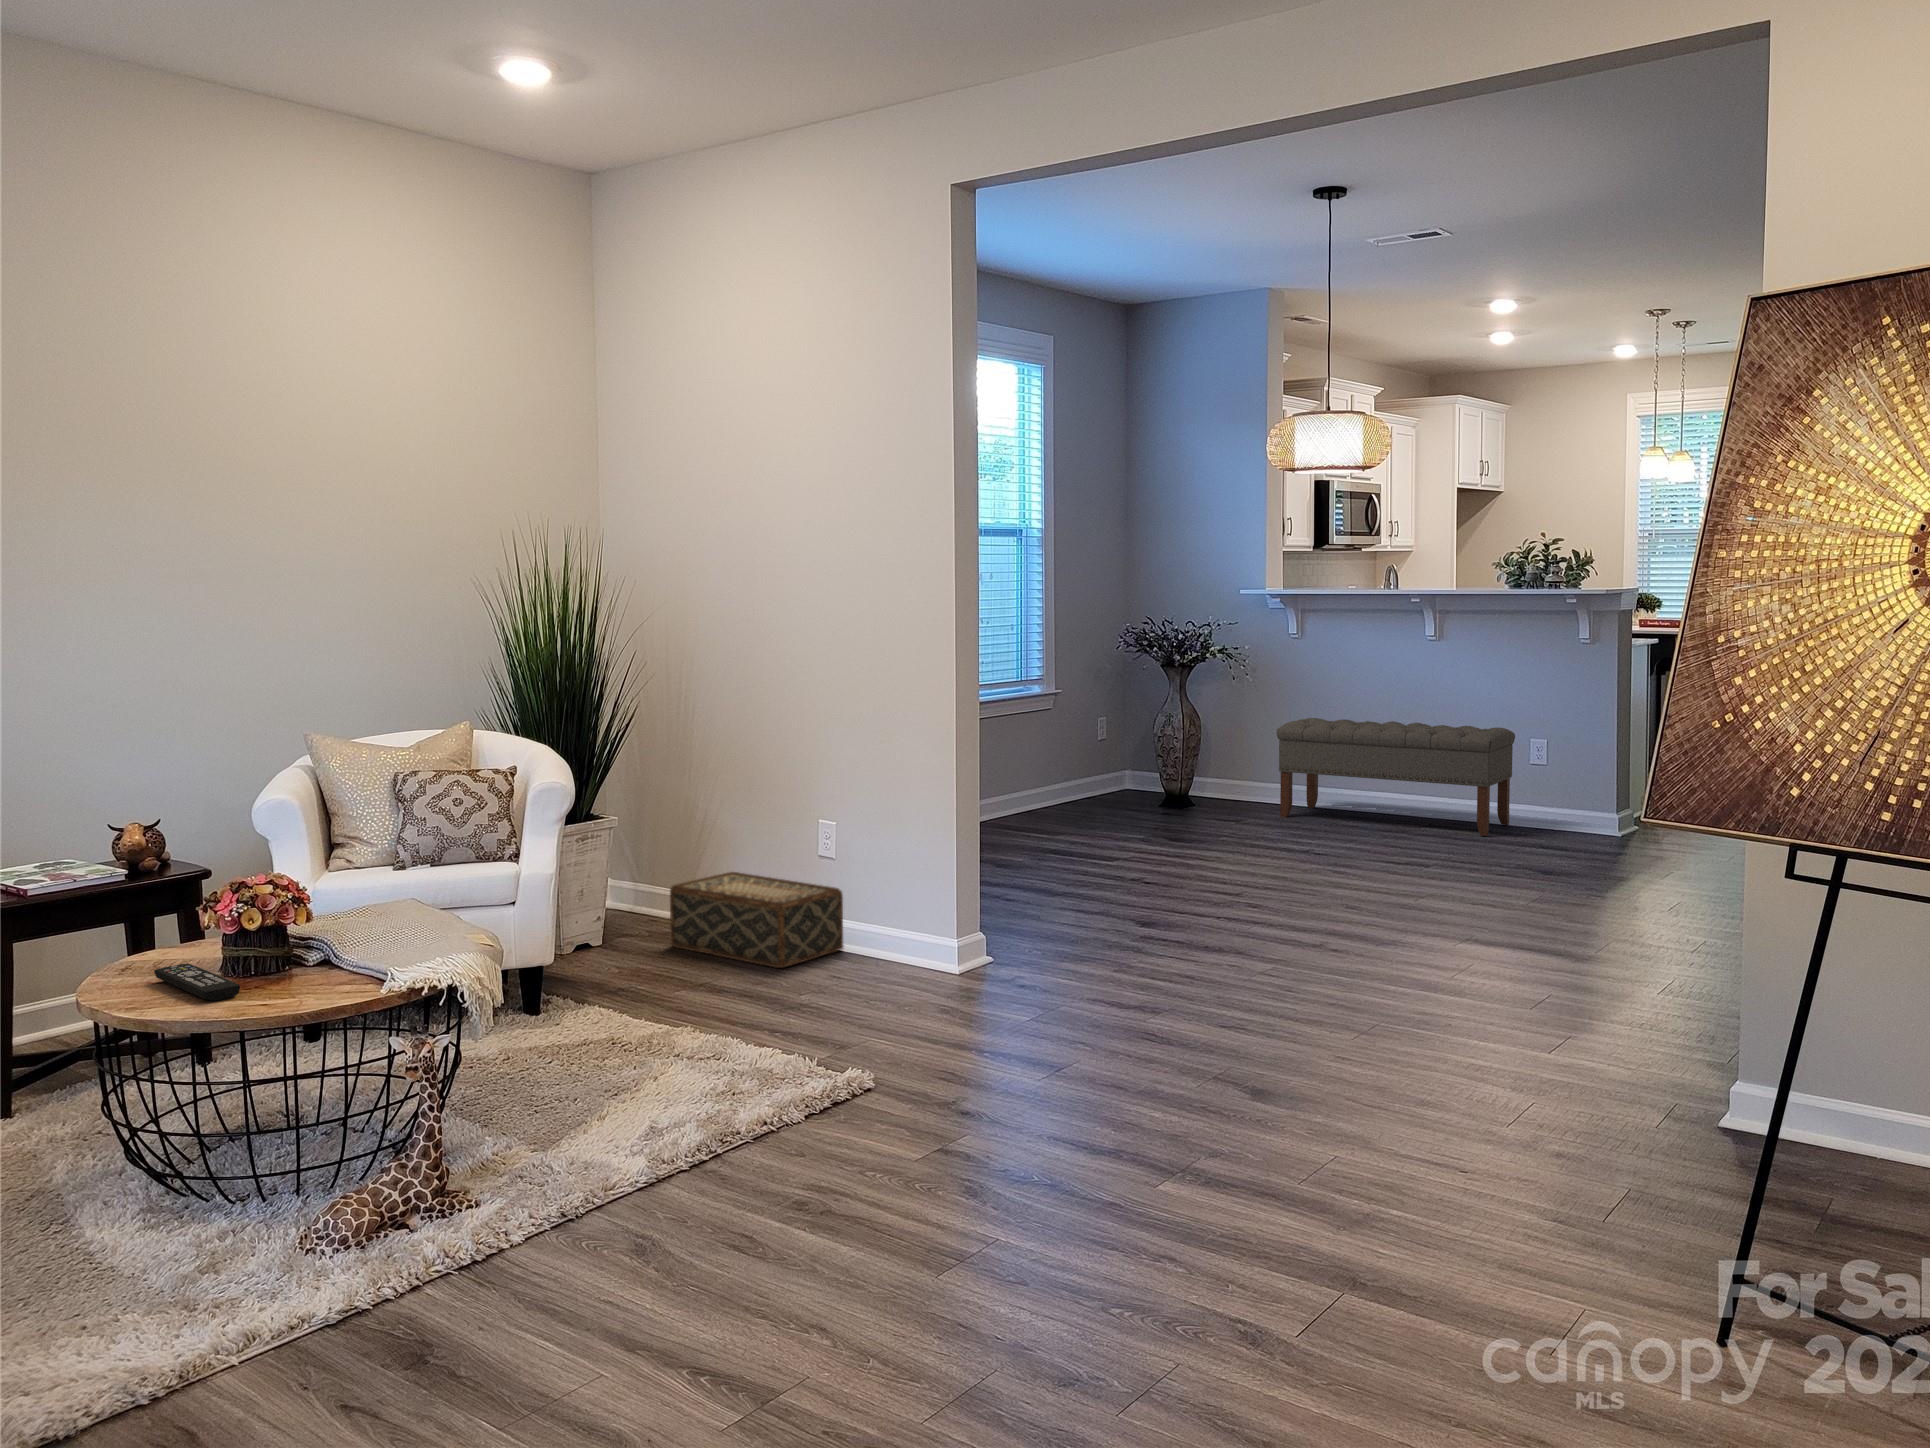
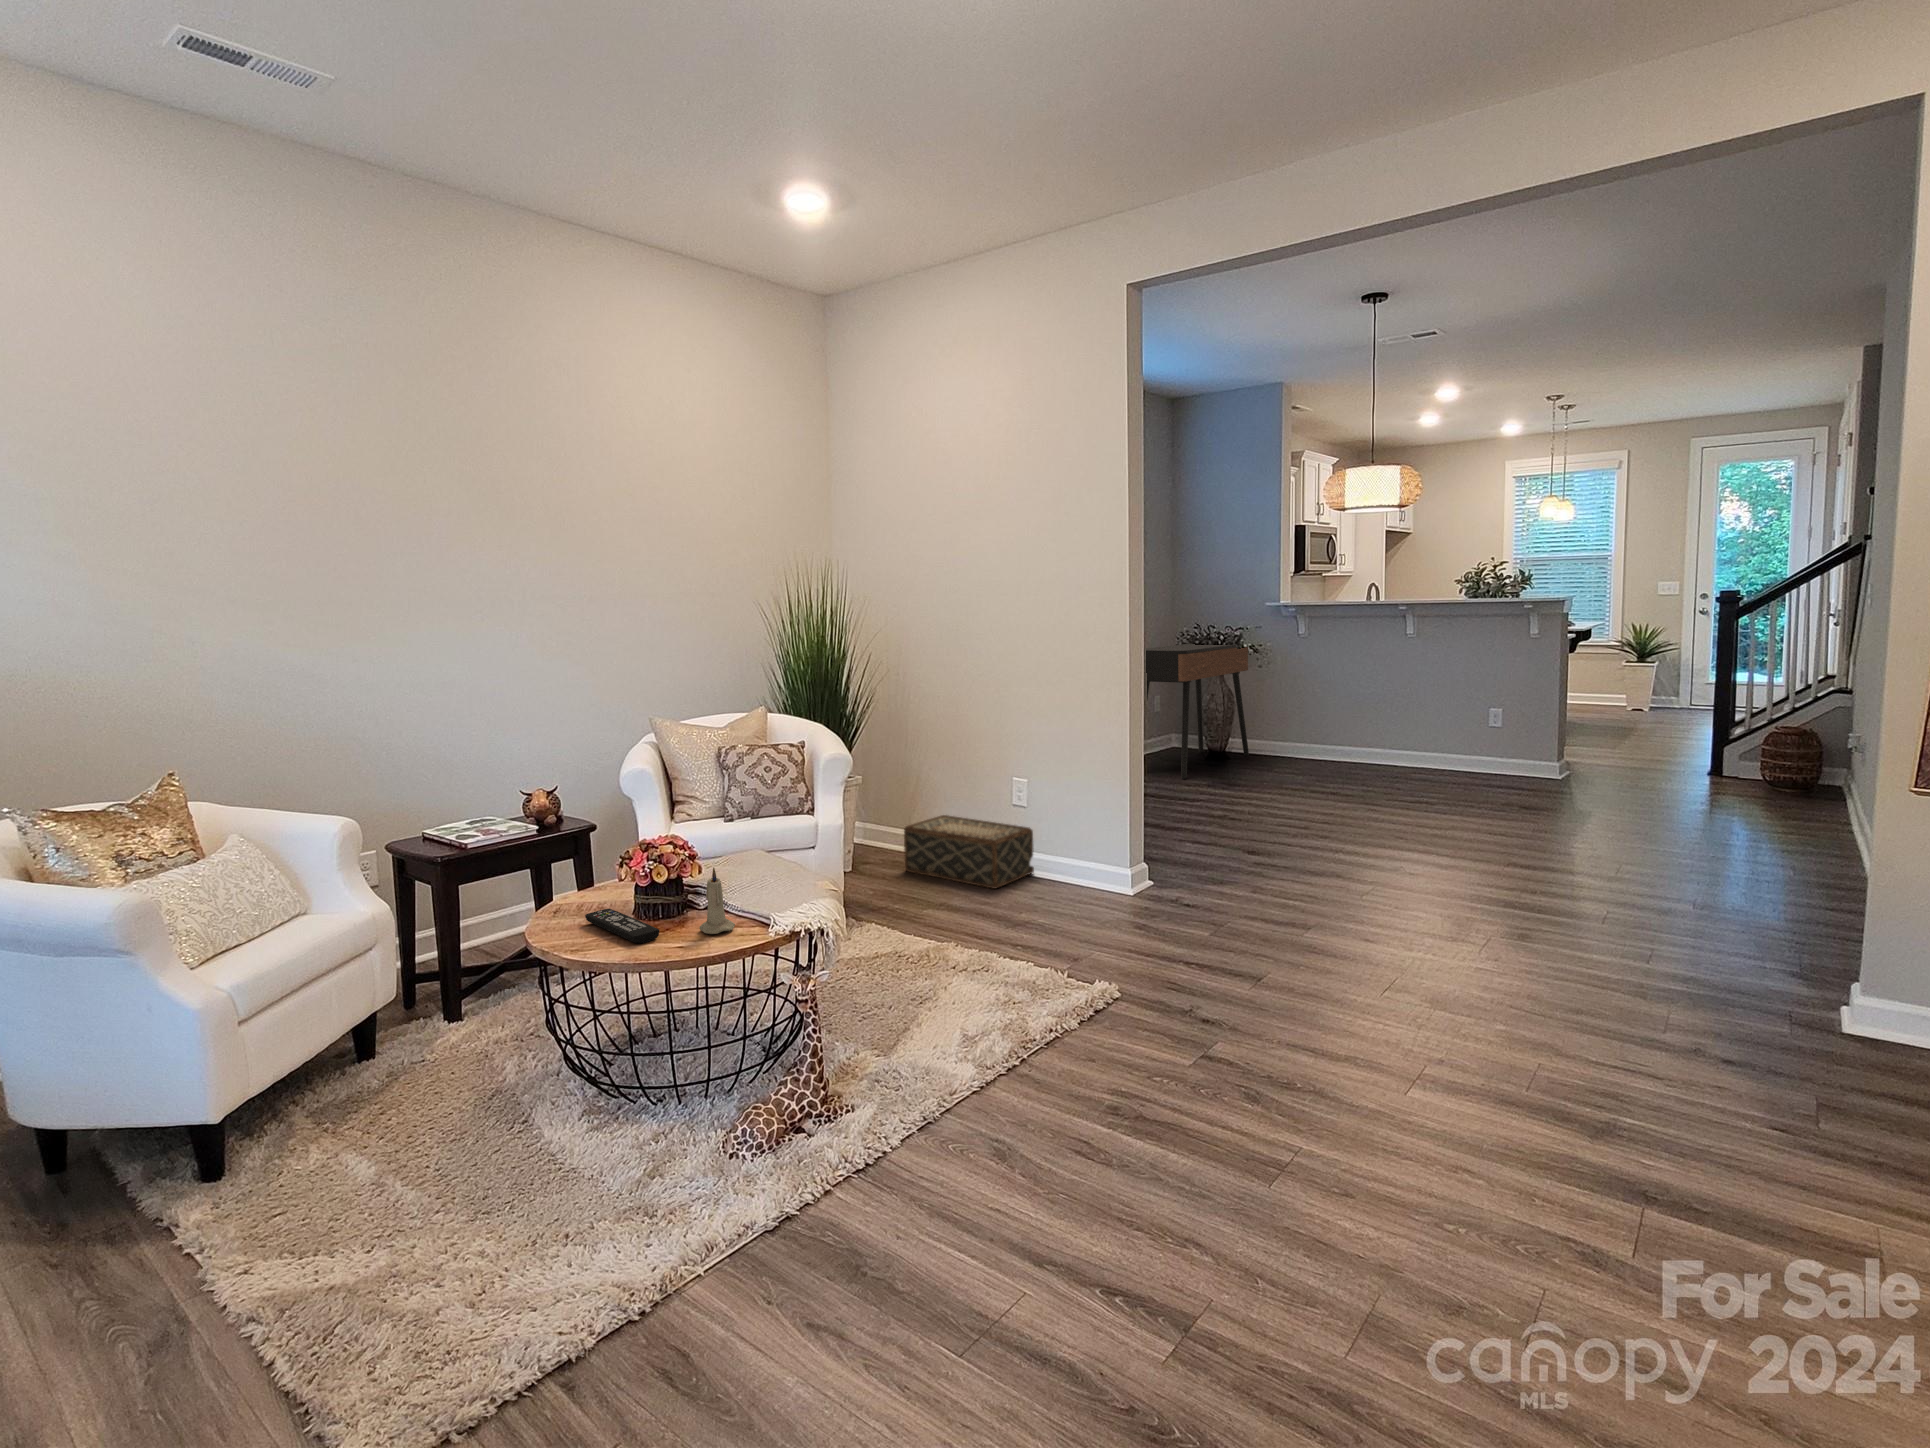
console table: none [1049,642,1228,832] -> present [1146,644,1249,779]
bench: present [1277,718,1515,836] -> none [1290,696,1469,779]
candle: none [294,910,339,991] -> present [700,868,735,934]

